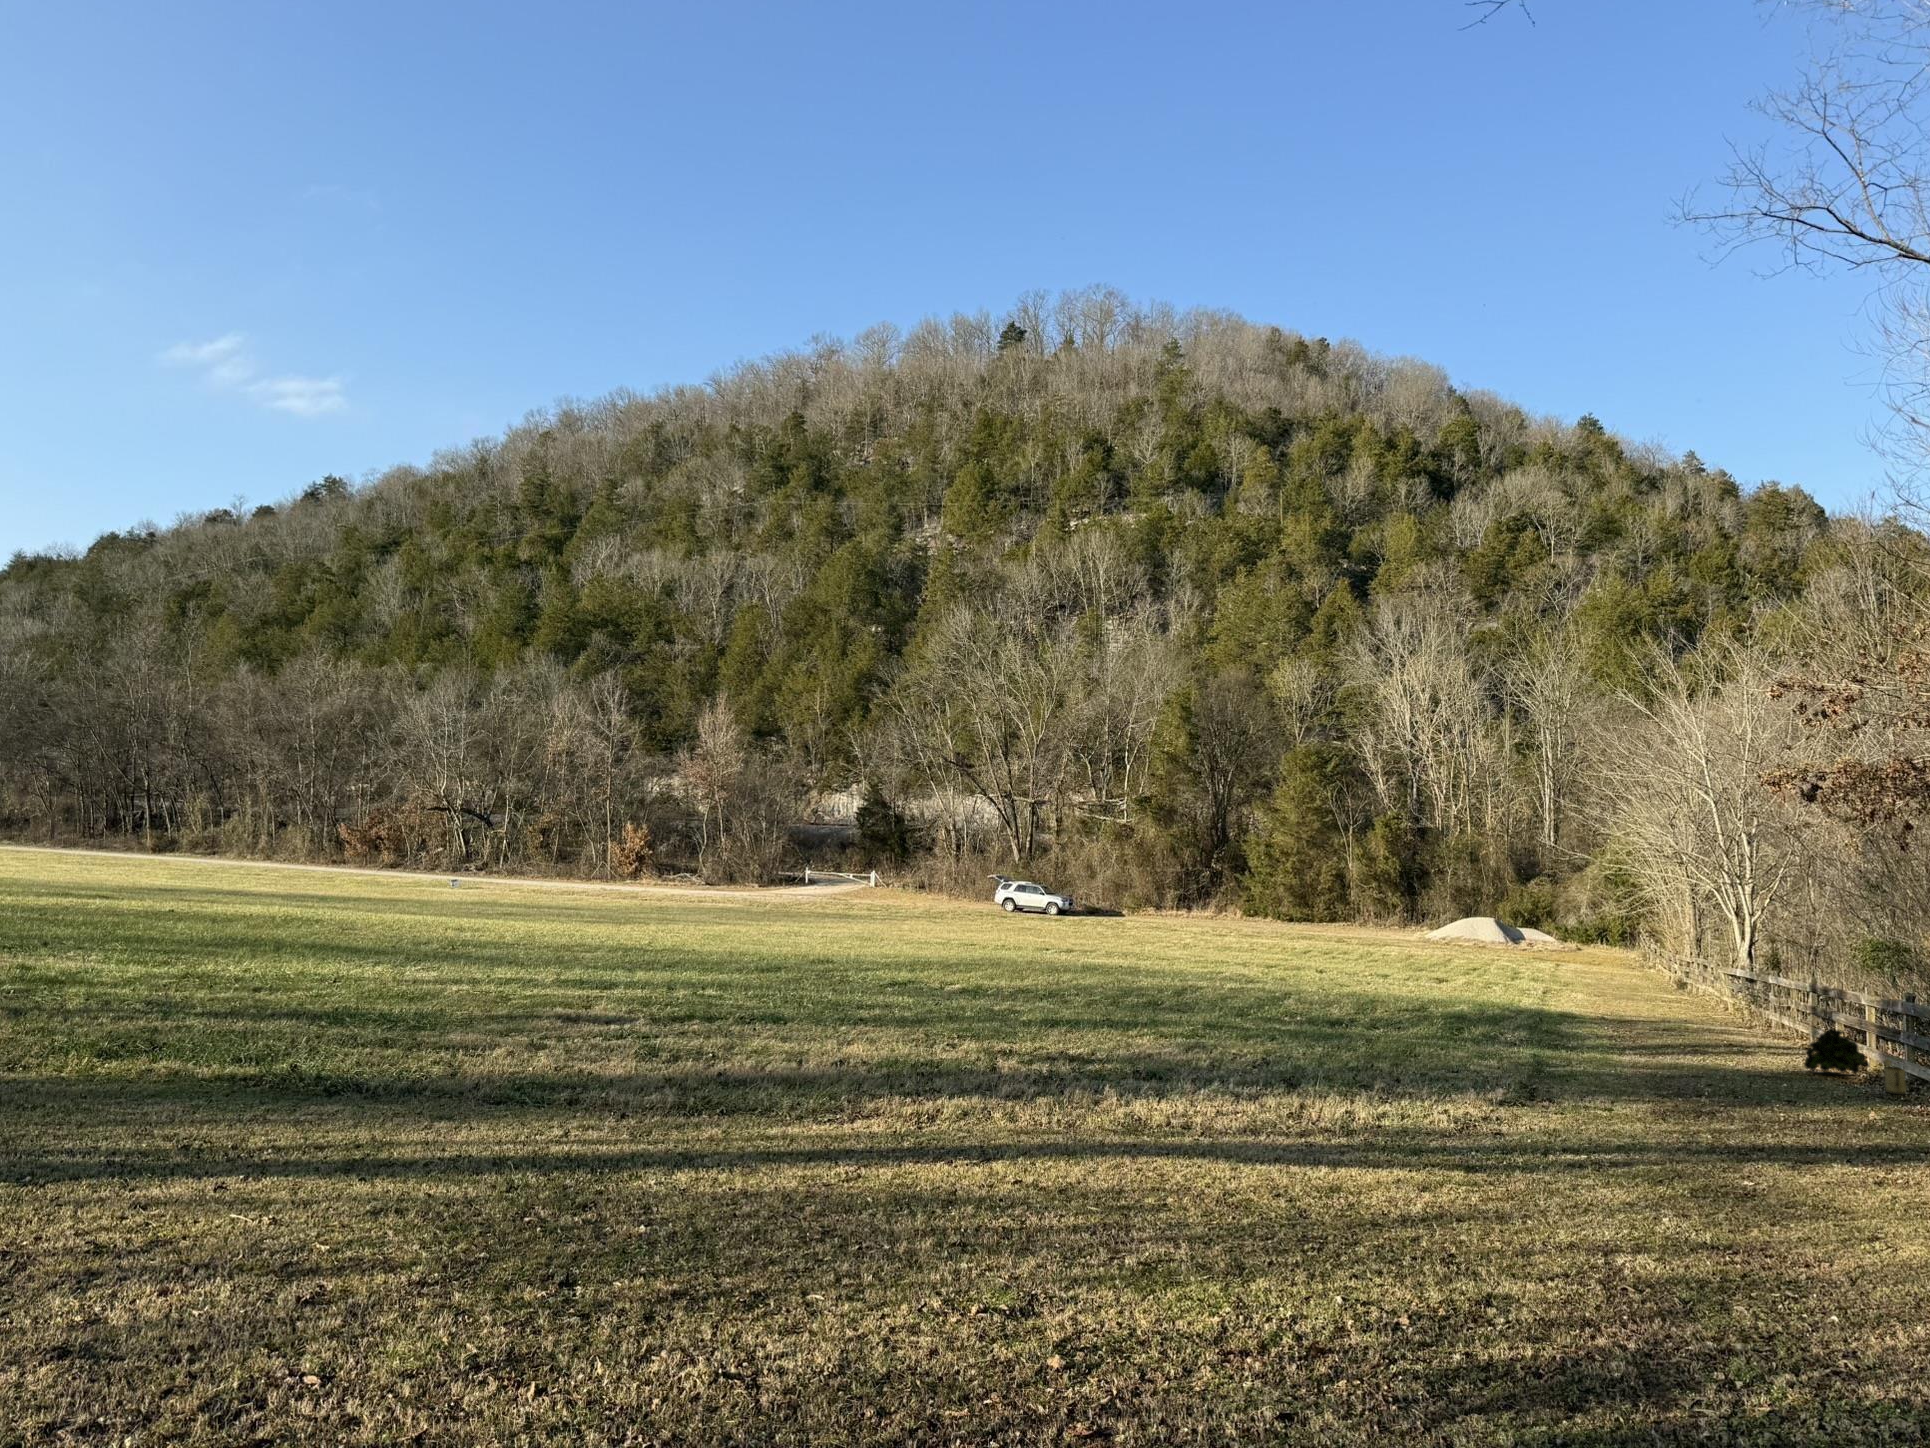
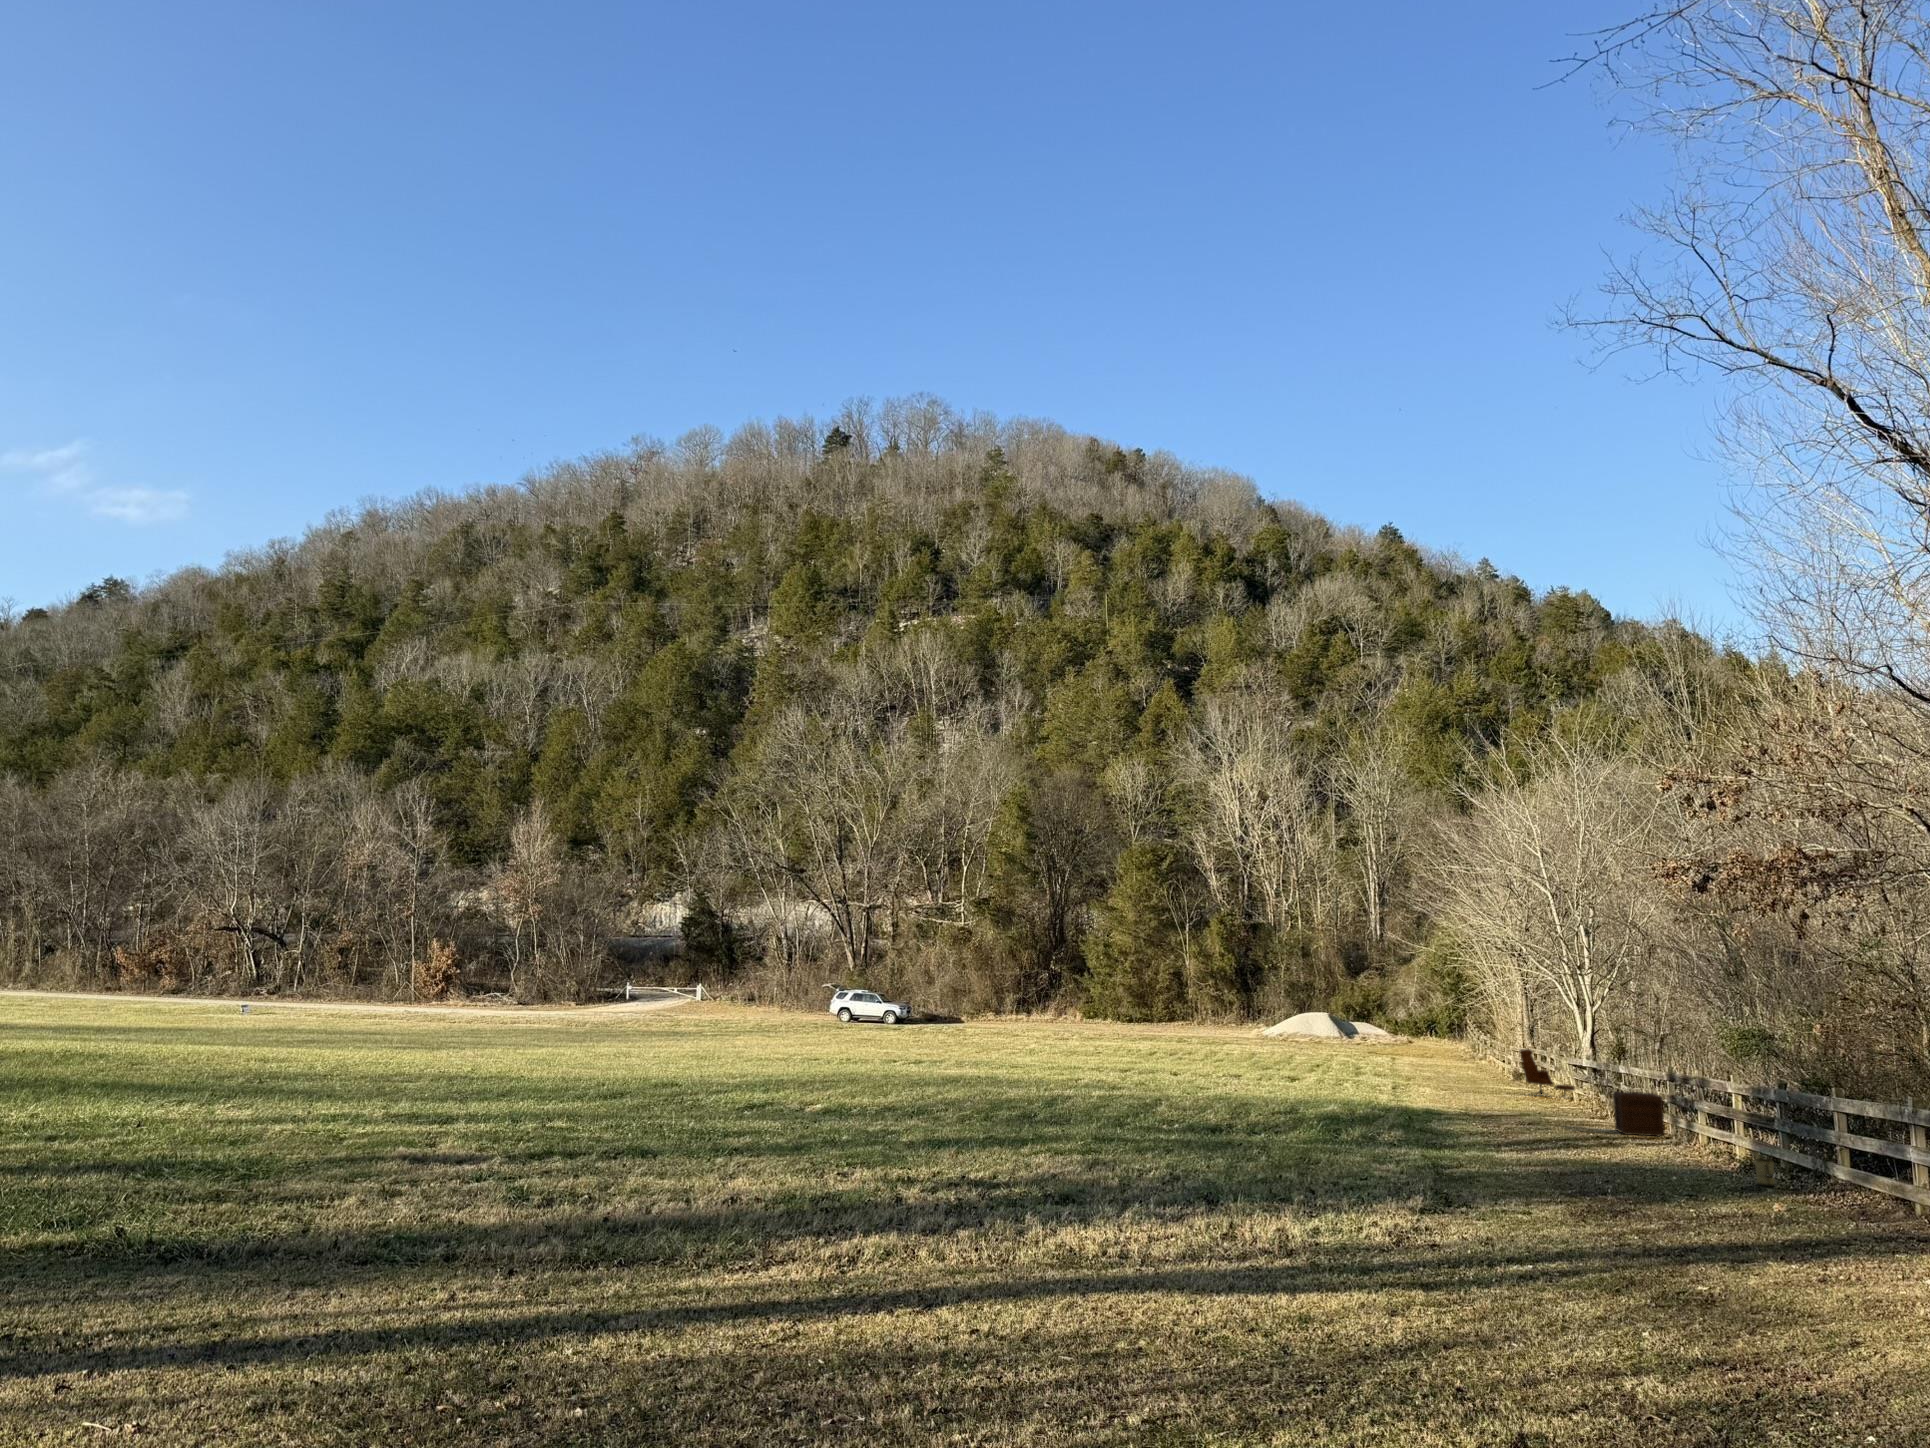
lounge chair: none [1668,955,1726,1007] -> present [1520,1049,1575,1097]
wooden crate: none [1753,998,1807,1044] -> present [1613,1091,1665,1137]
potted plant: present [1804,1029,1869,1074] -> none [1675,1122,1736,1167]

